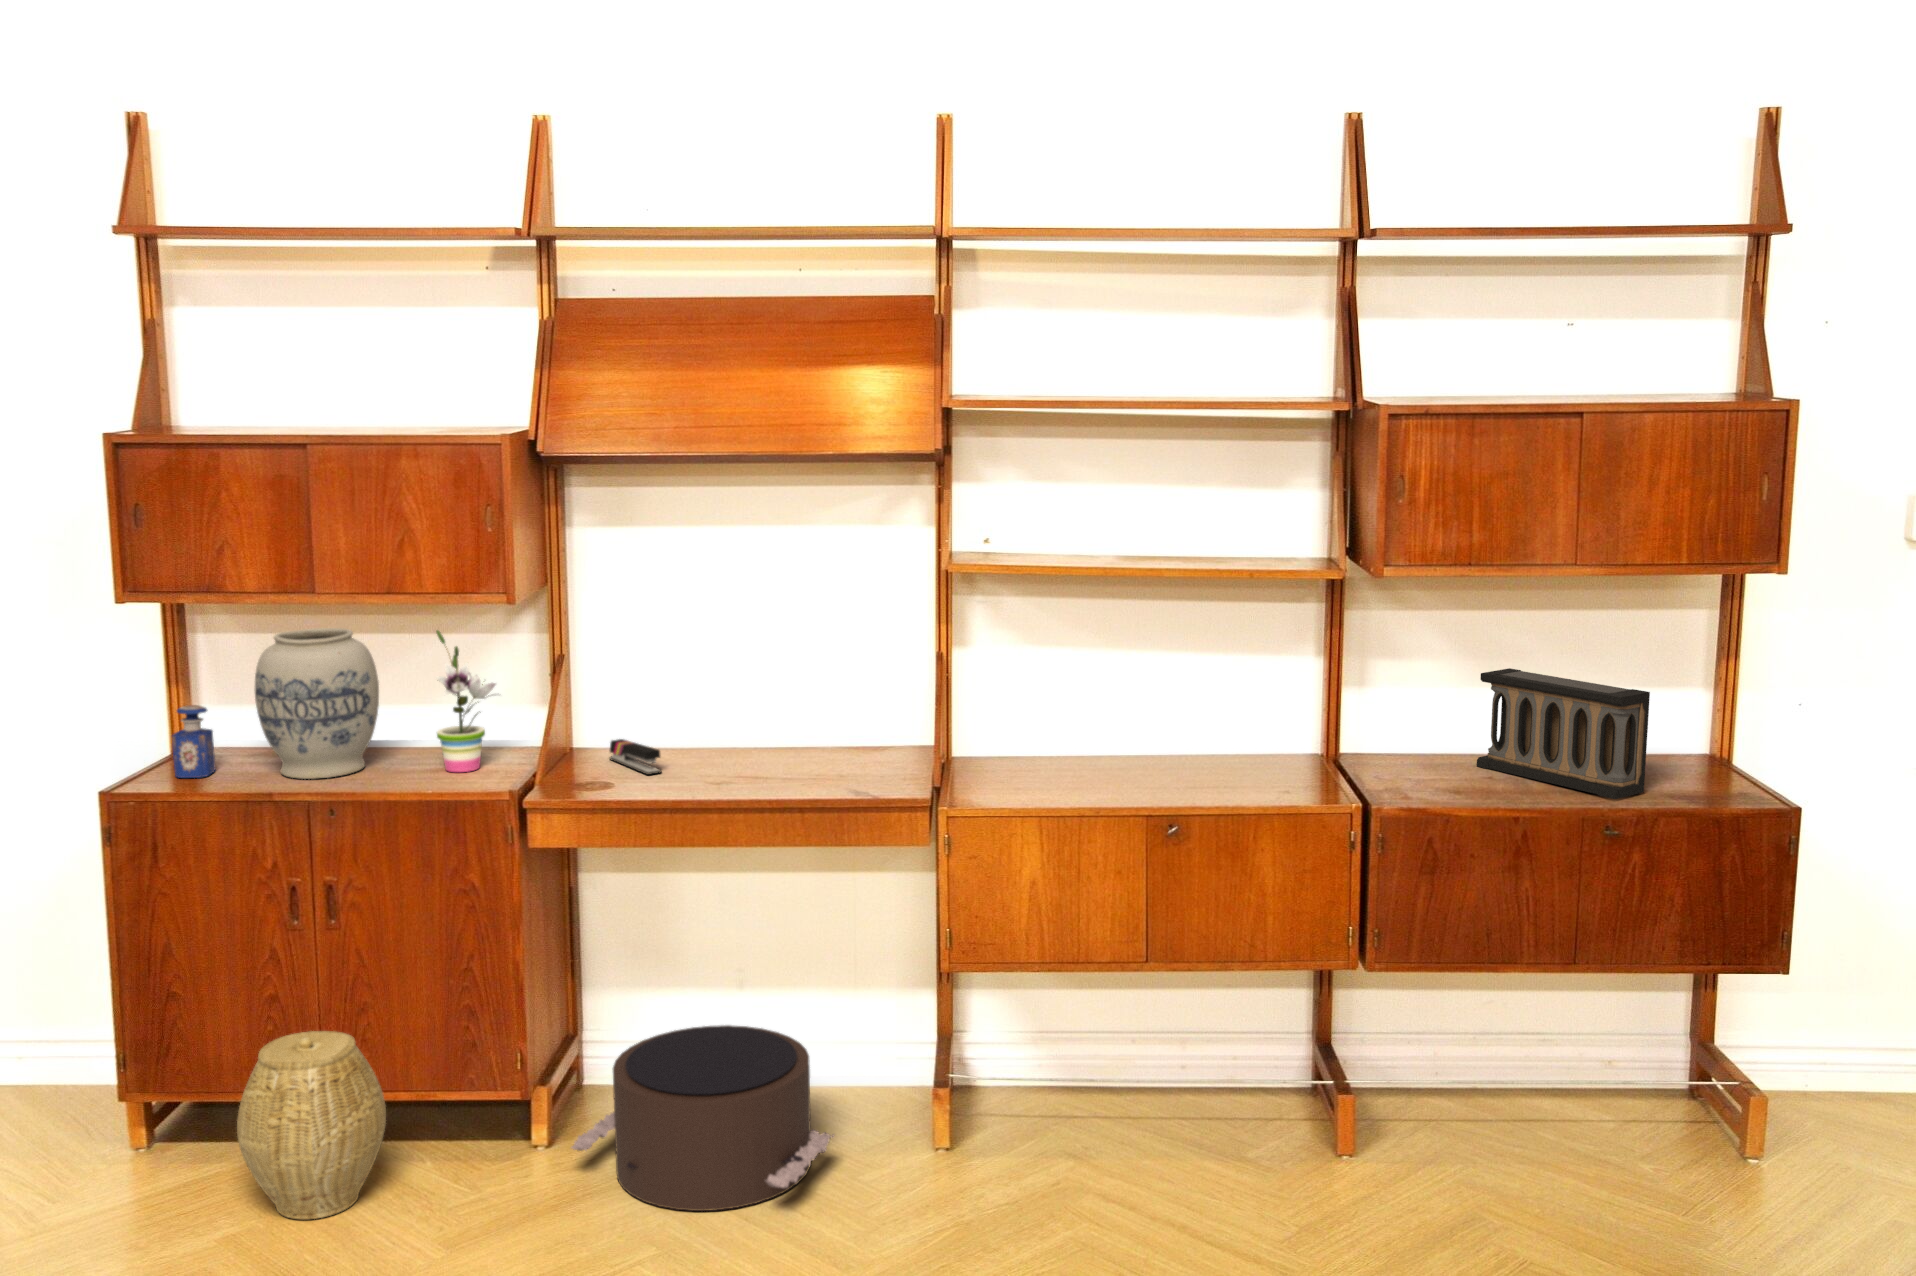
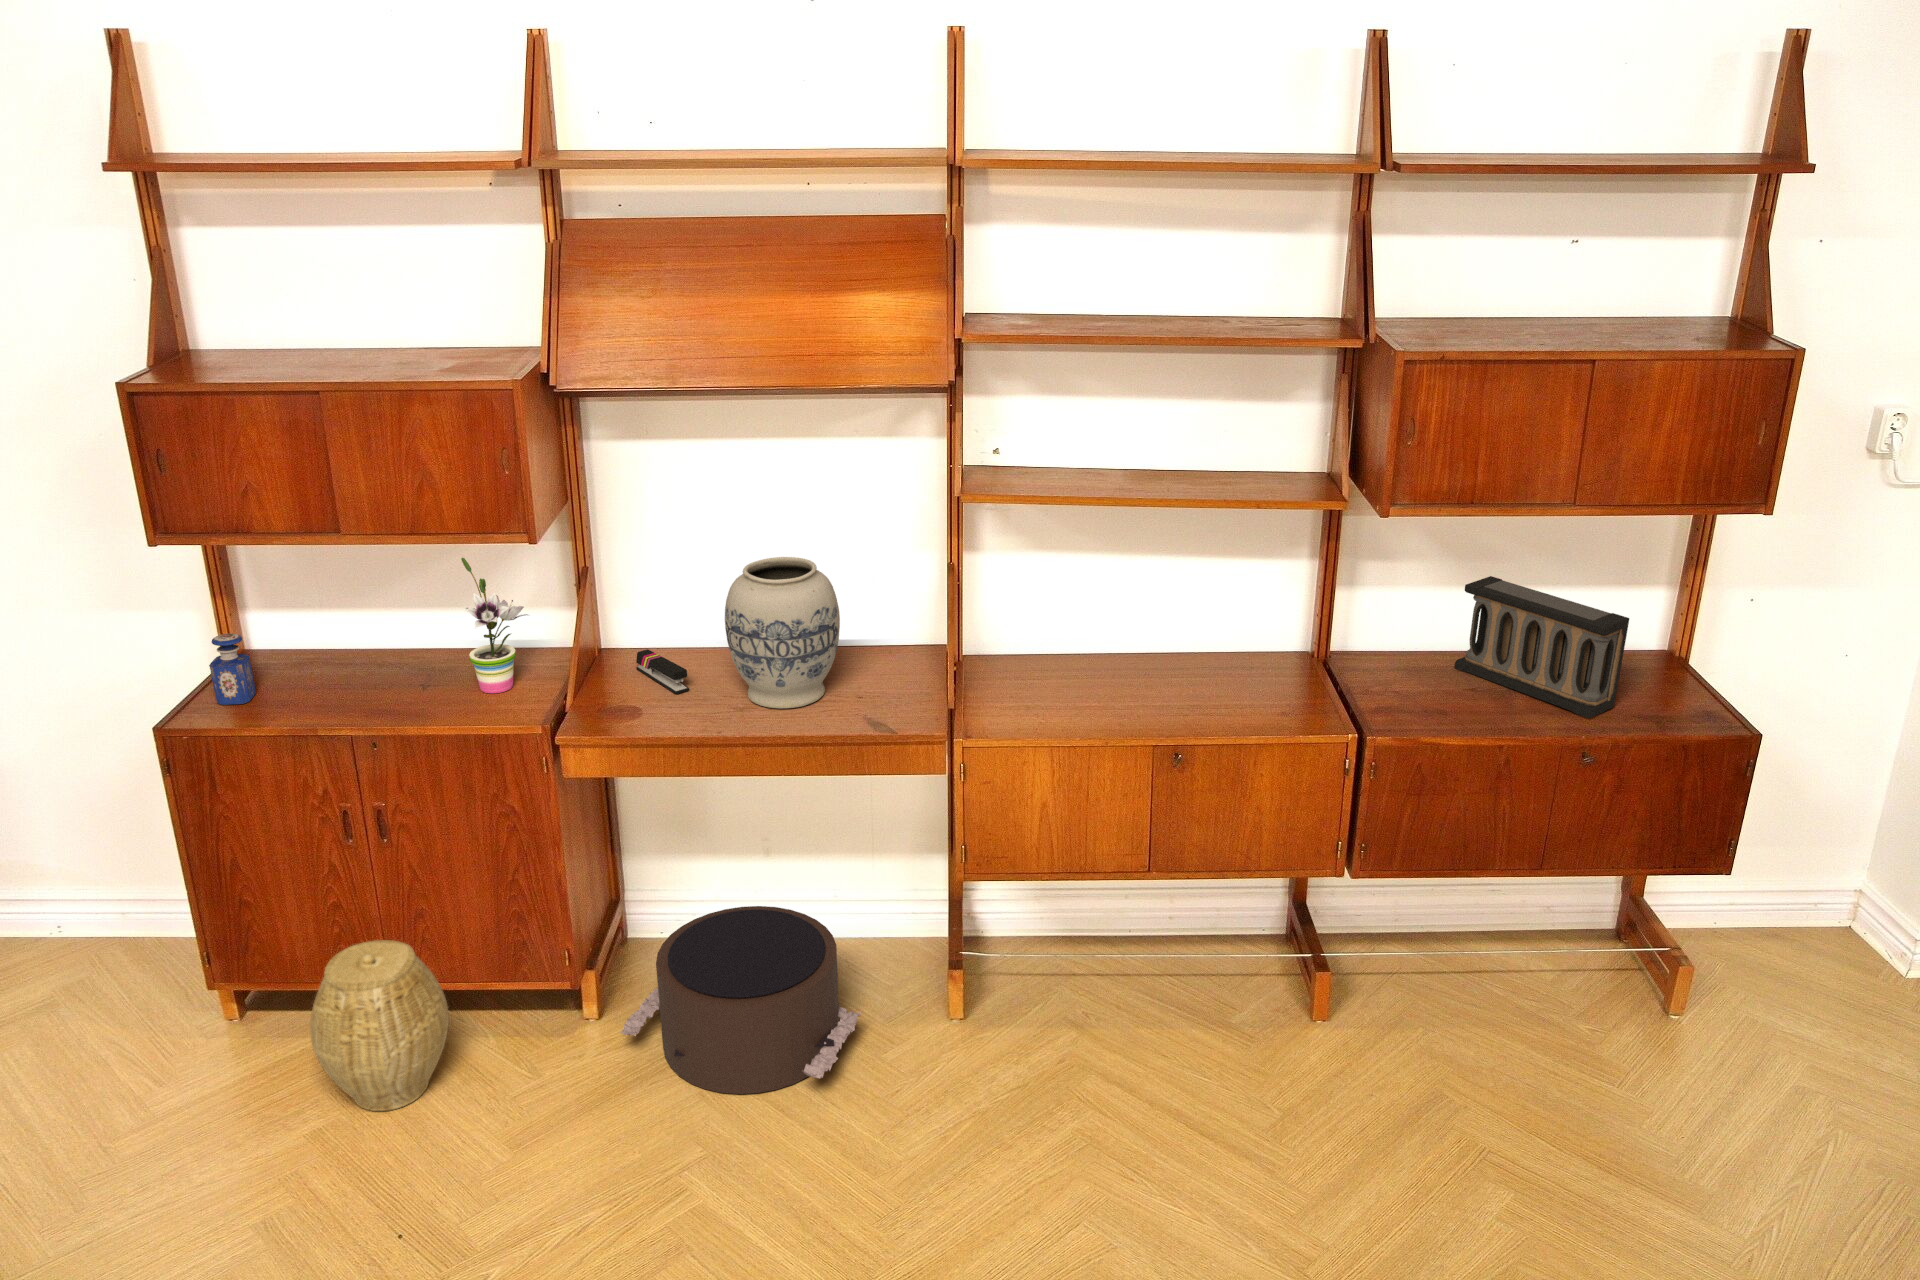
vase: present [255,628,379,779] -> present [725,557,840,708]

